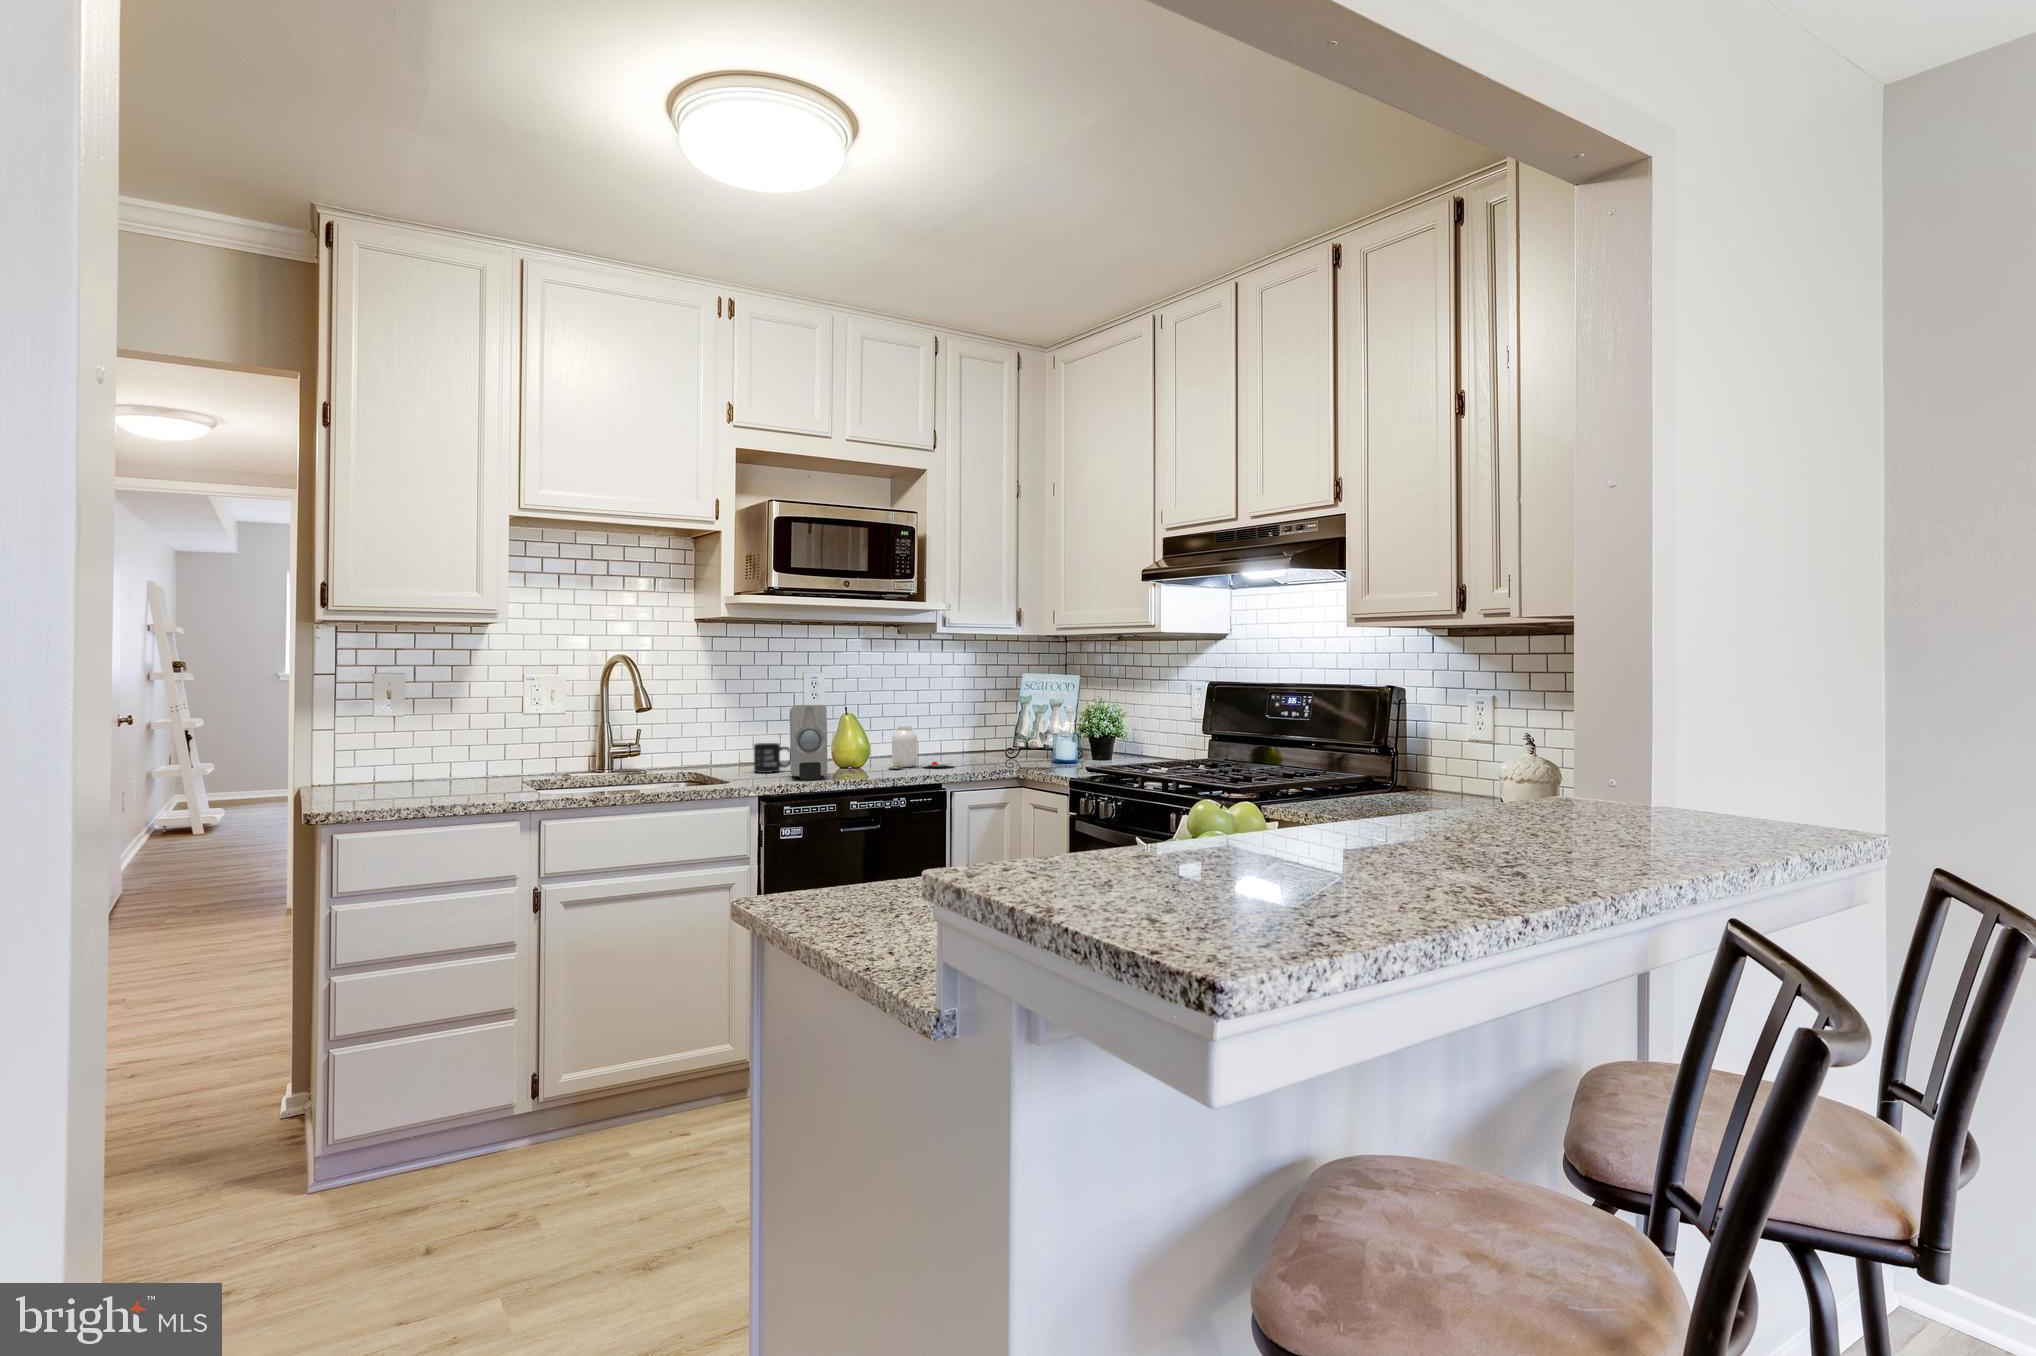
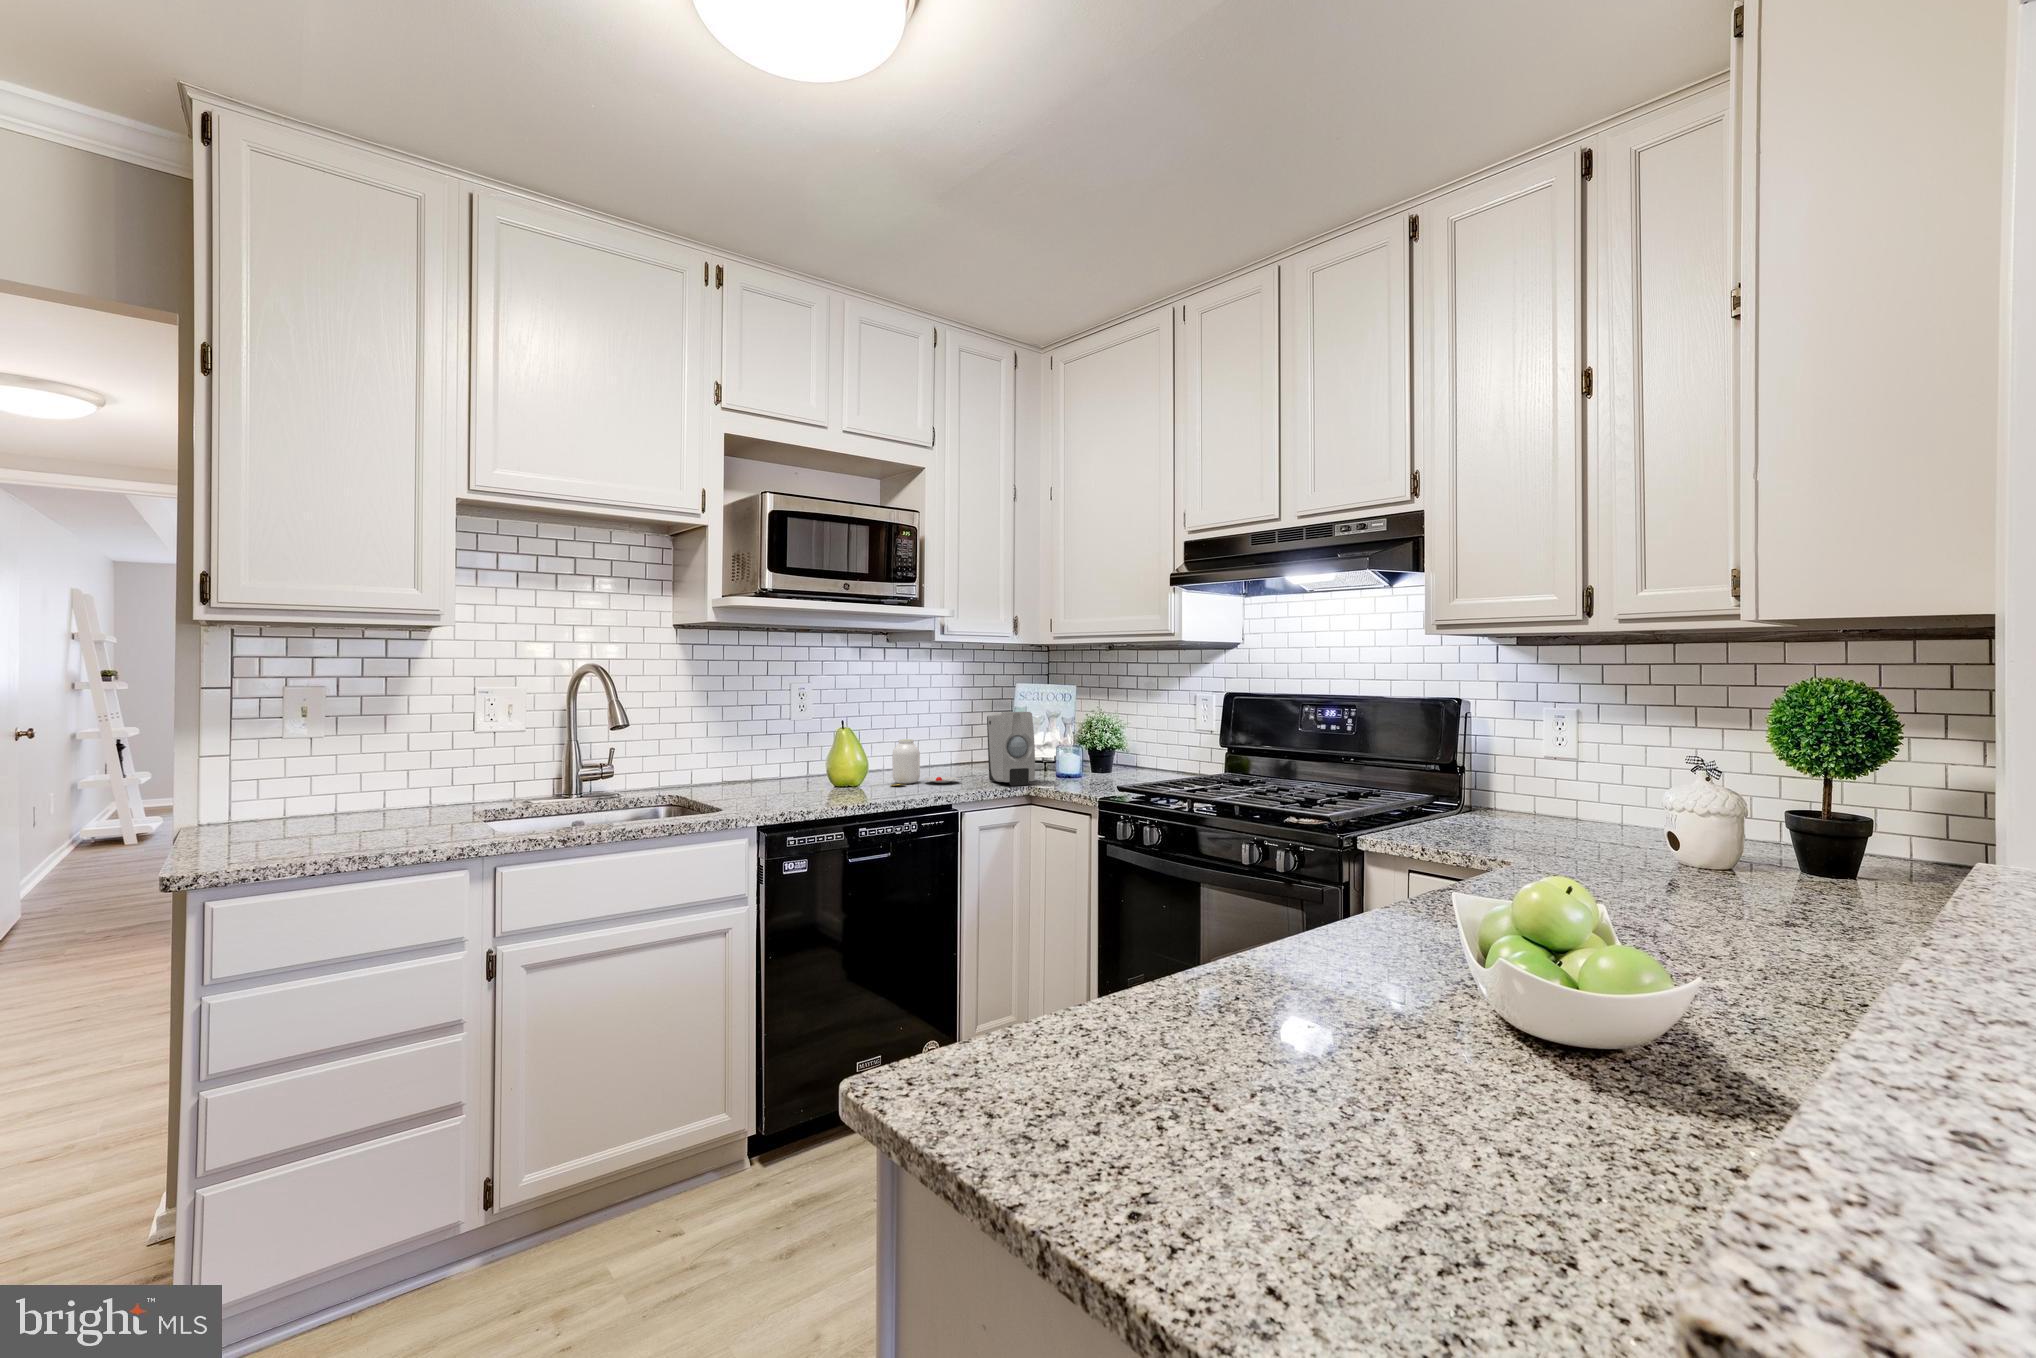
soap dispenser: present [790,705,827,780] -> present [987,712,1035,786]
mug: present [754,743,791,773] -> none [743,760,786,793]

